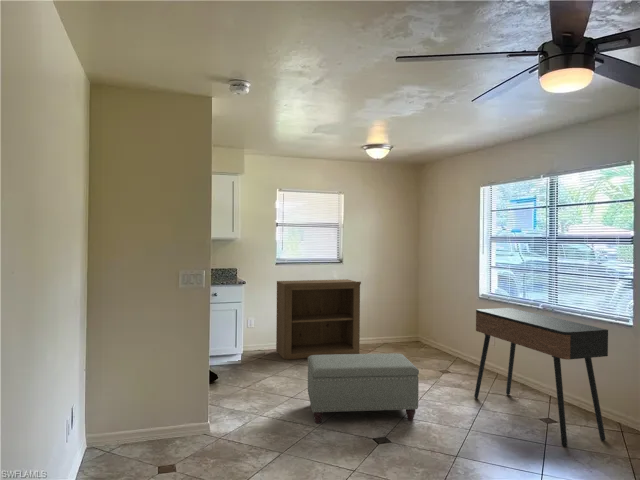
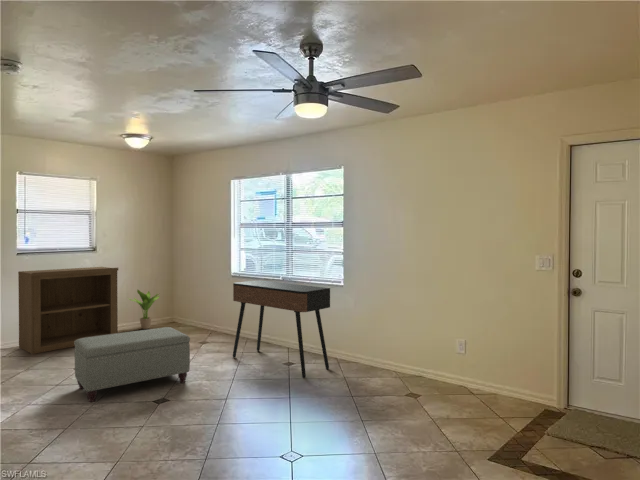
potted plant: none [371,305,404,347] -> present [130,290,159,329]

